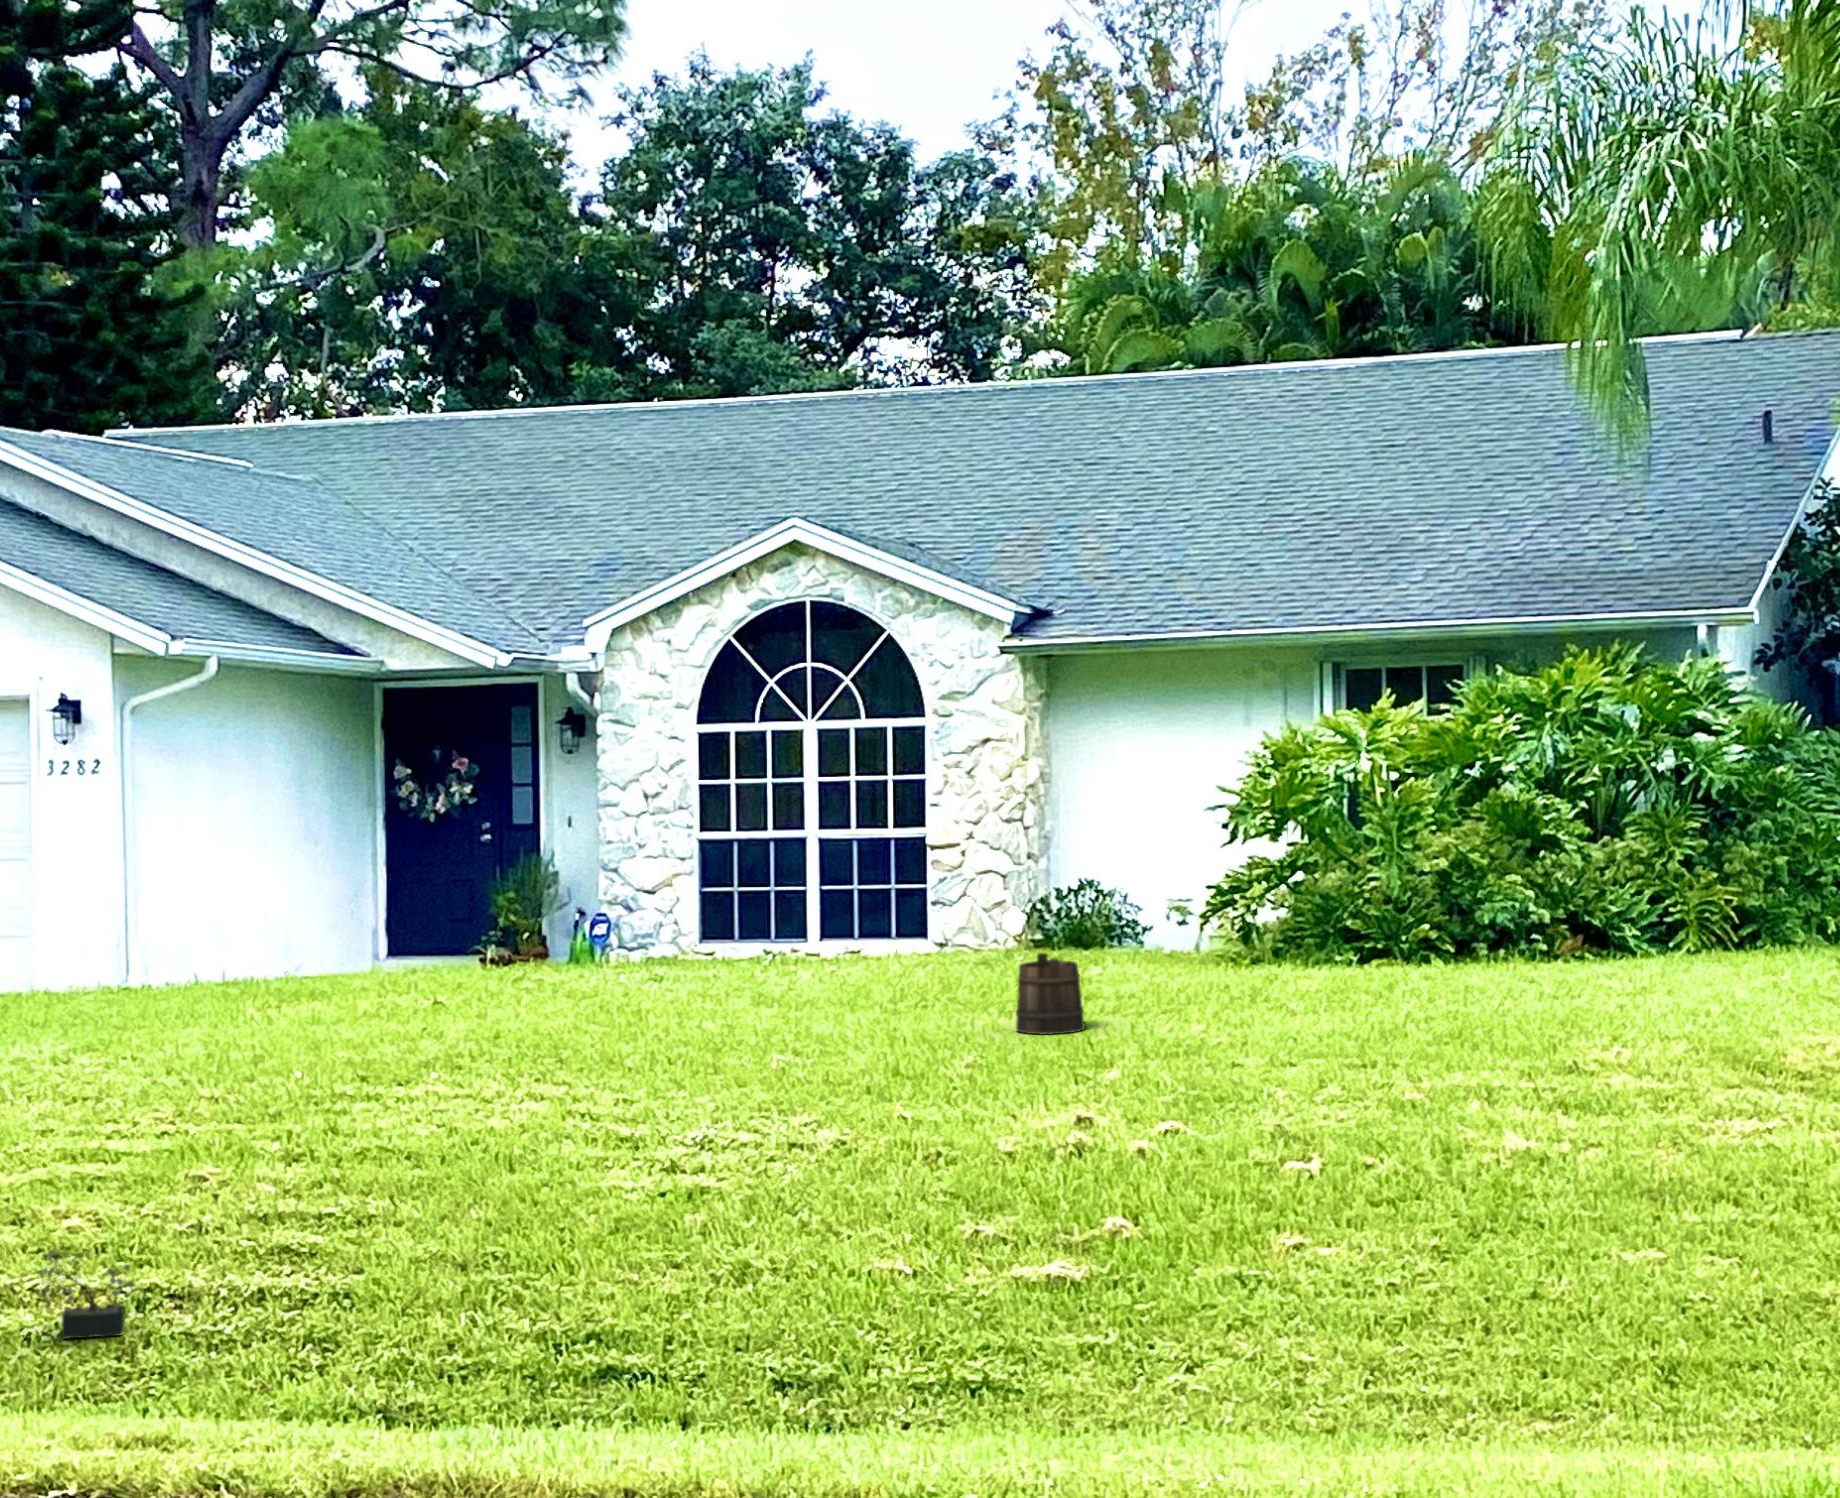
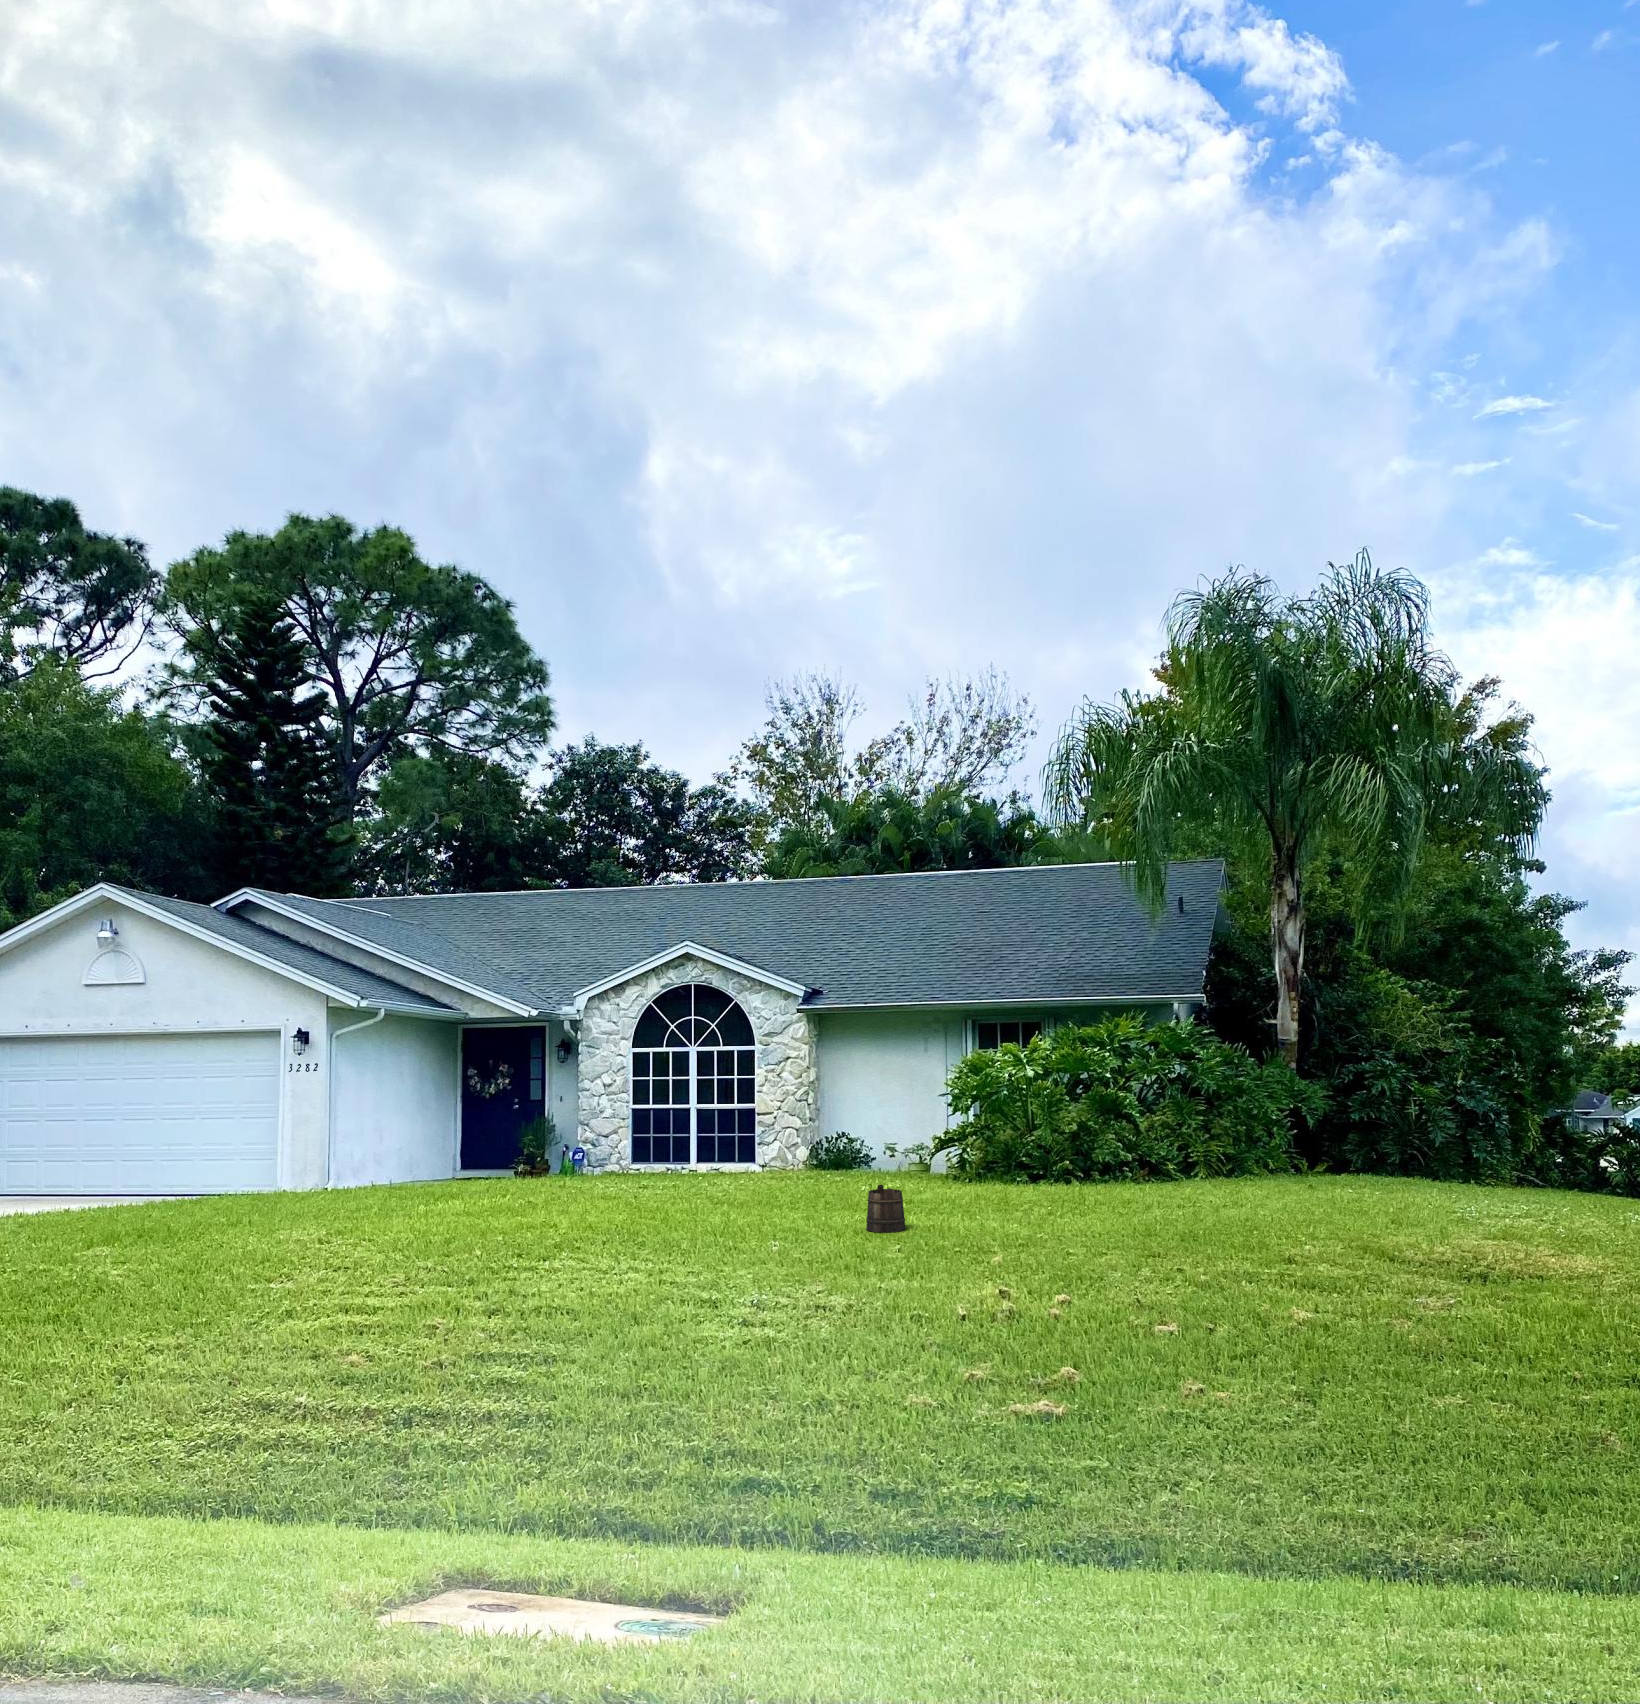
decorative plant: present [36,1249,140,1339] -> none [333,1387,400,1447]

